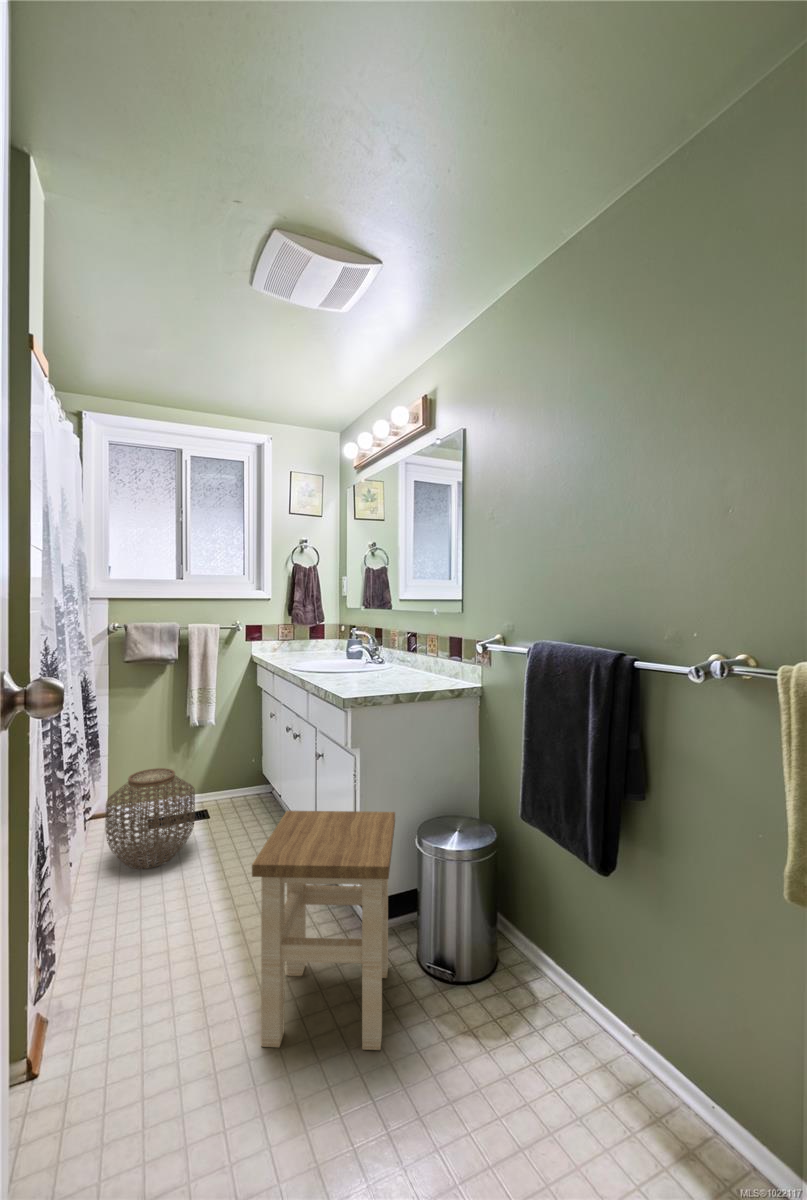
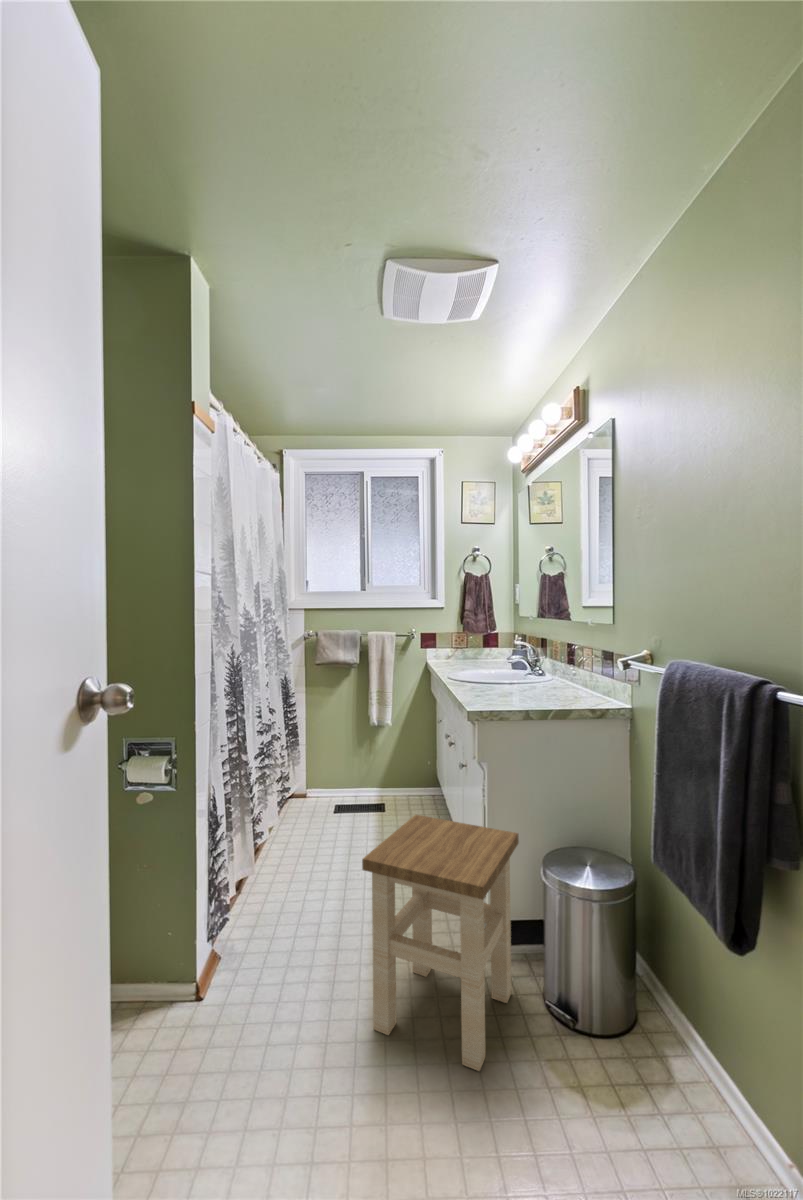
woven basket: present [105,768,195,869] -> none [295,760,366,847]

